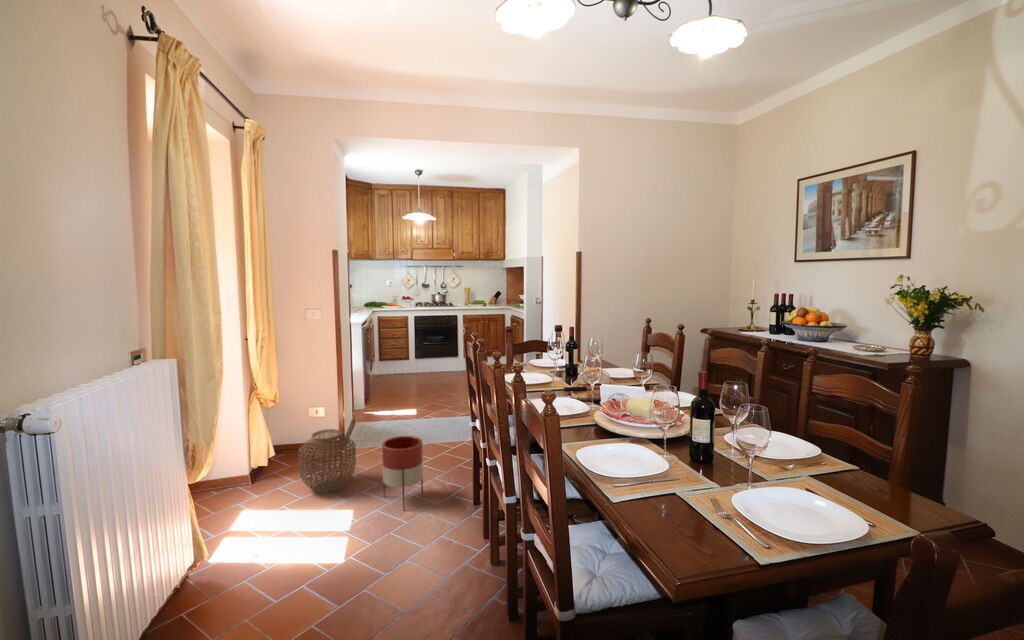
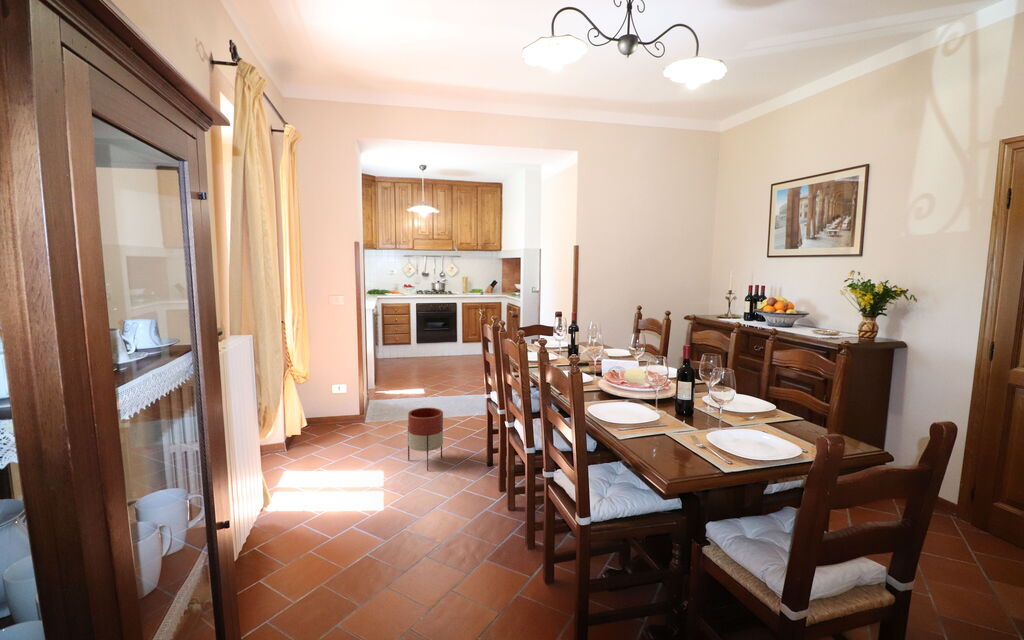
woven basket: present [298,429,356,493] -> none [331,402,381,458]

